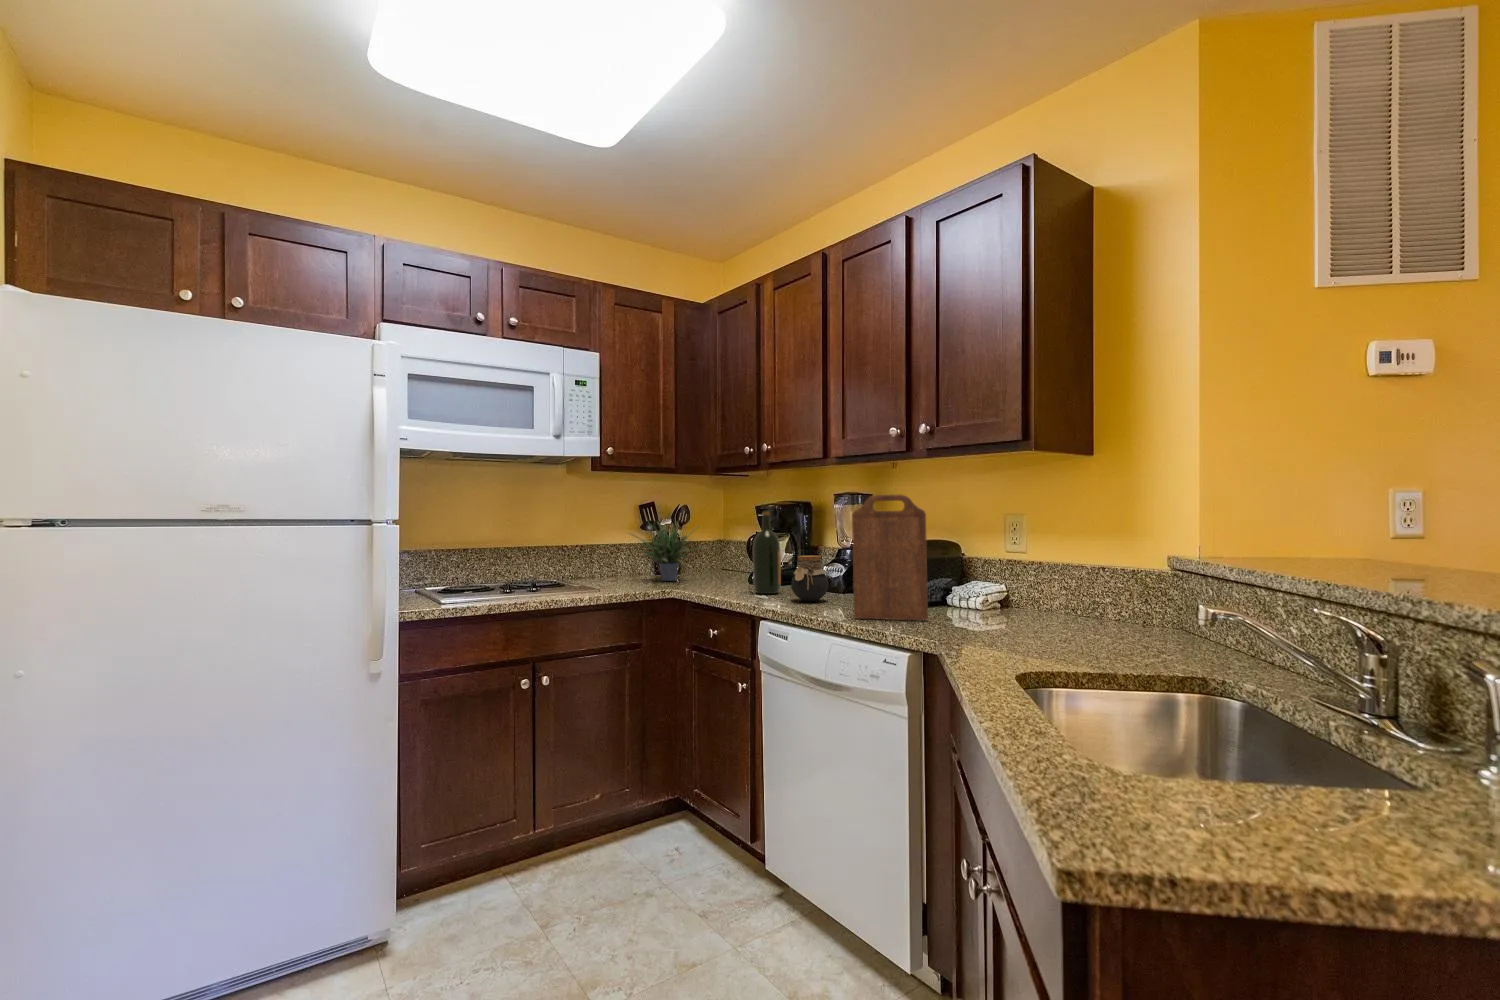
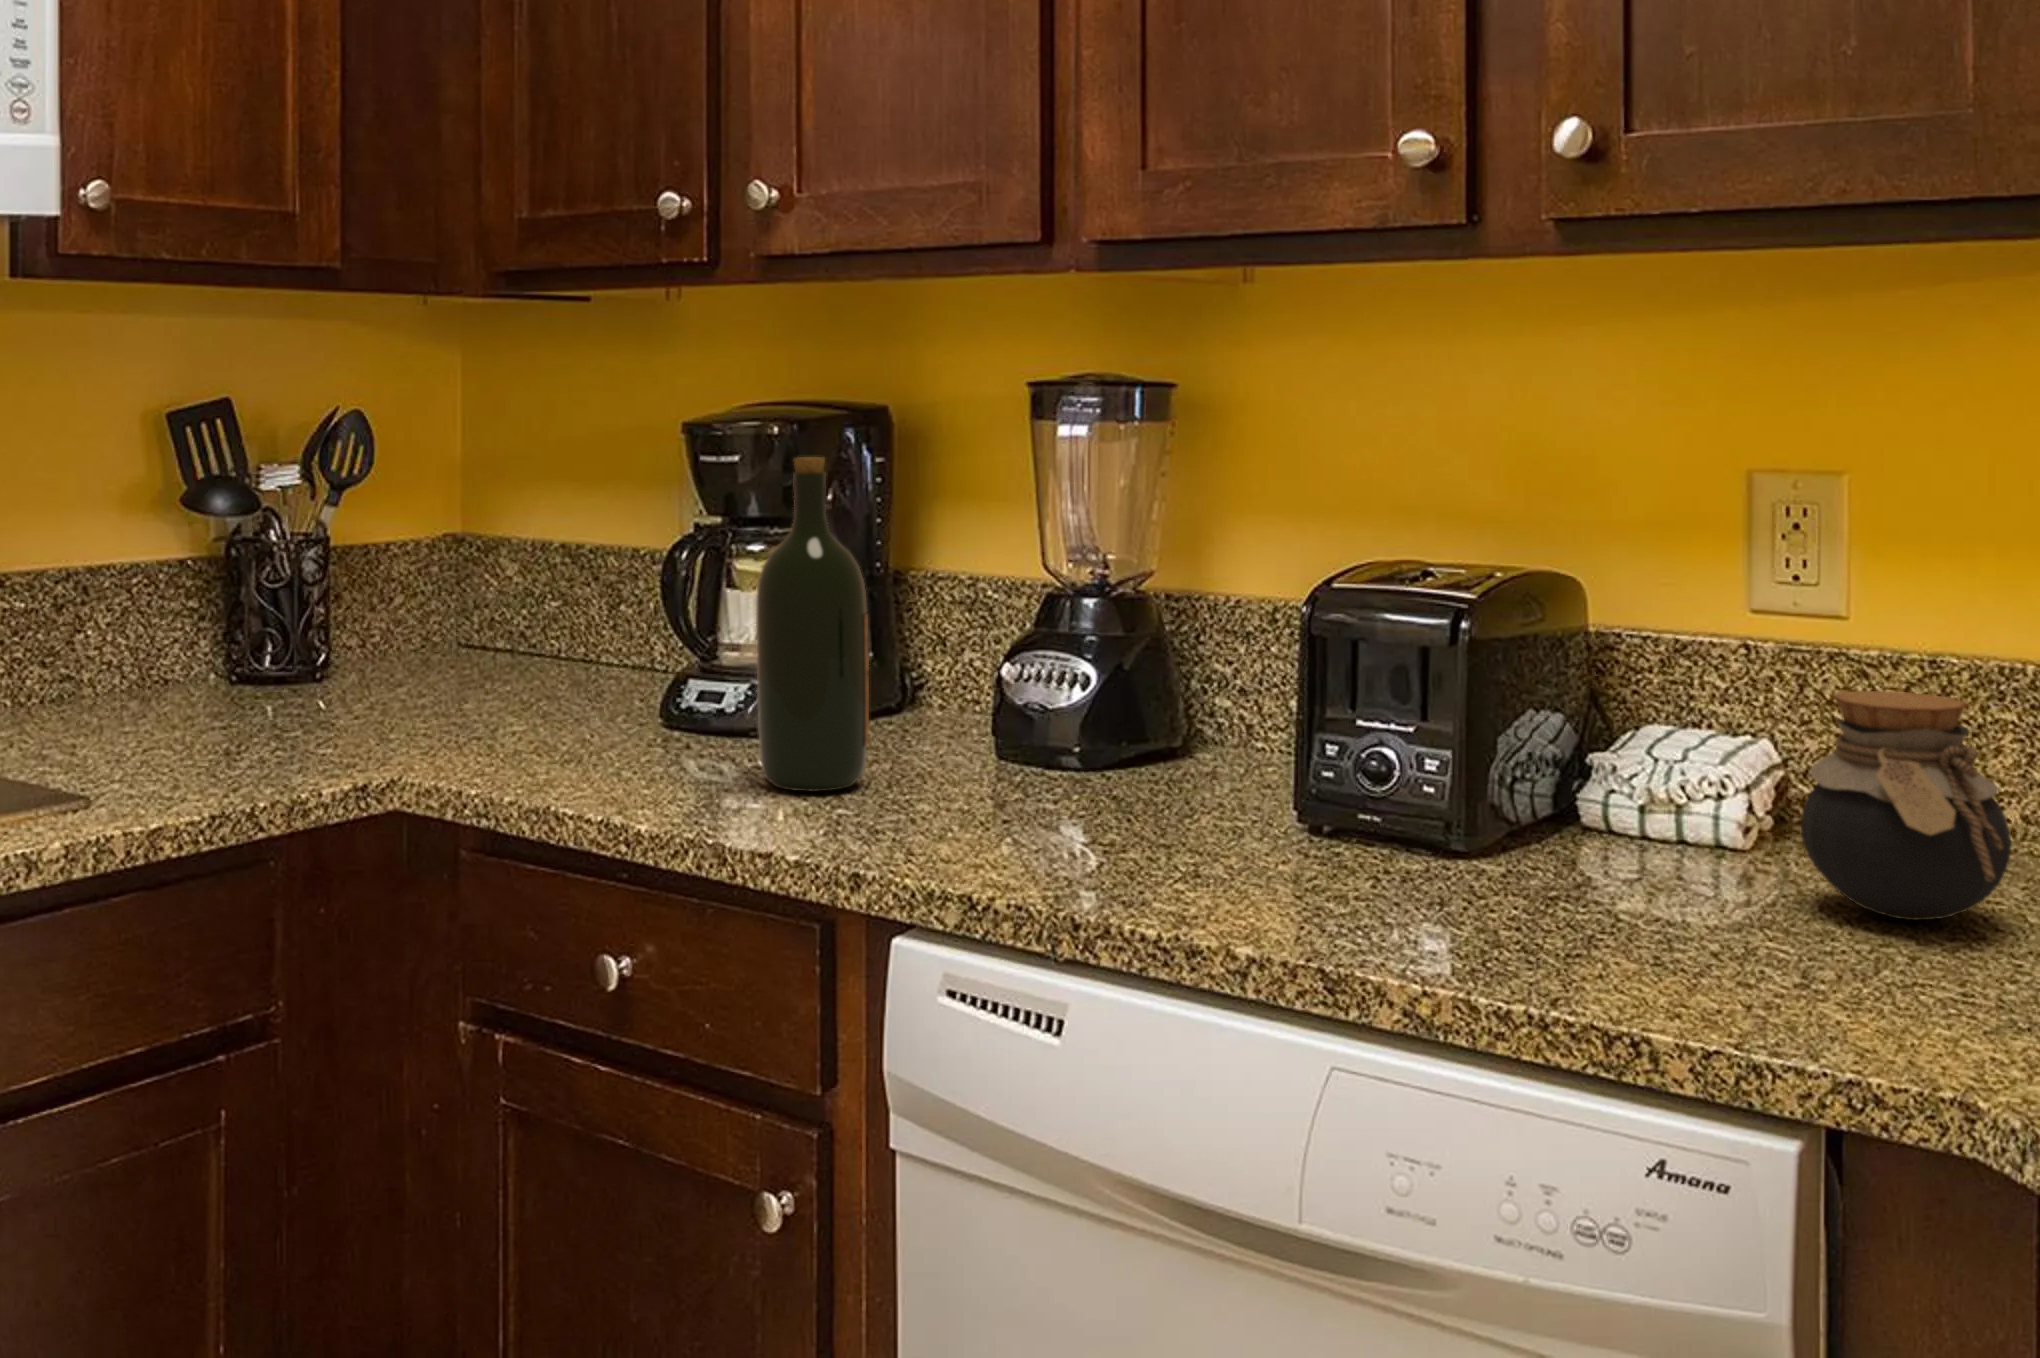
cutting board: present [852,494,928,620] -> none [1378,415,1689,945]
potted plant: present [631,523,707,581] -> none [155,430,500,726]
jar: present [791,555,828,601] -> present [1801,691,2011,920]

